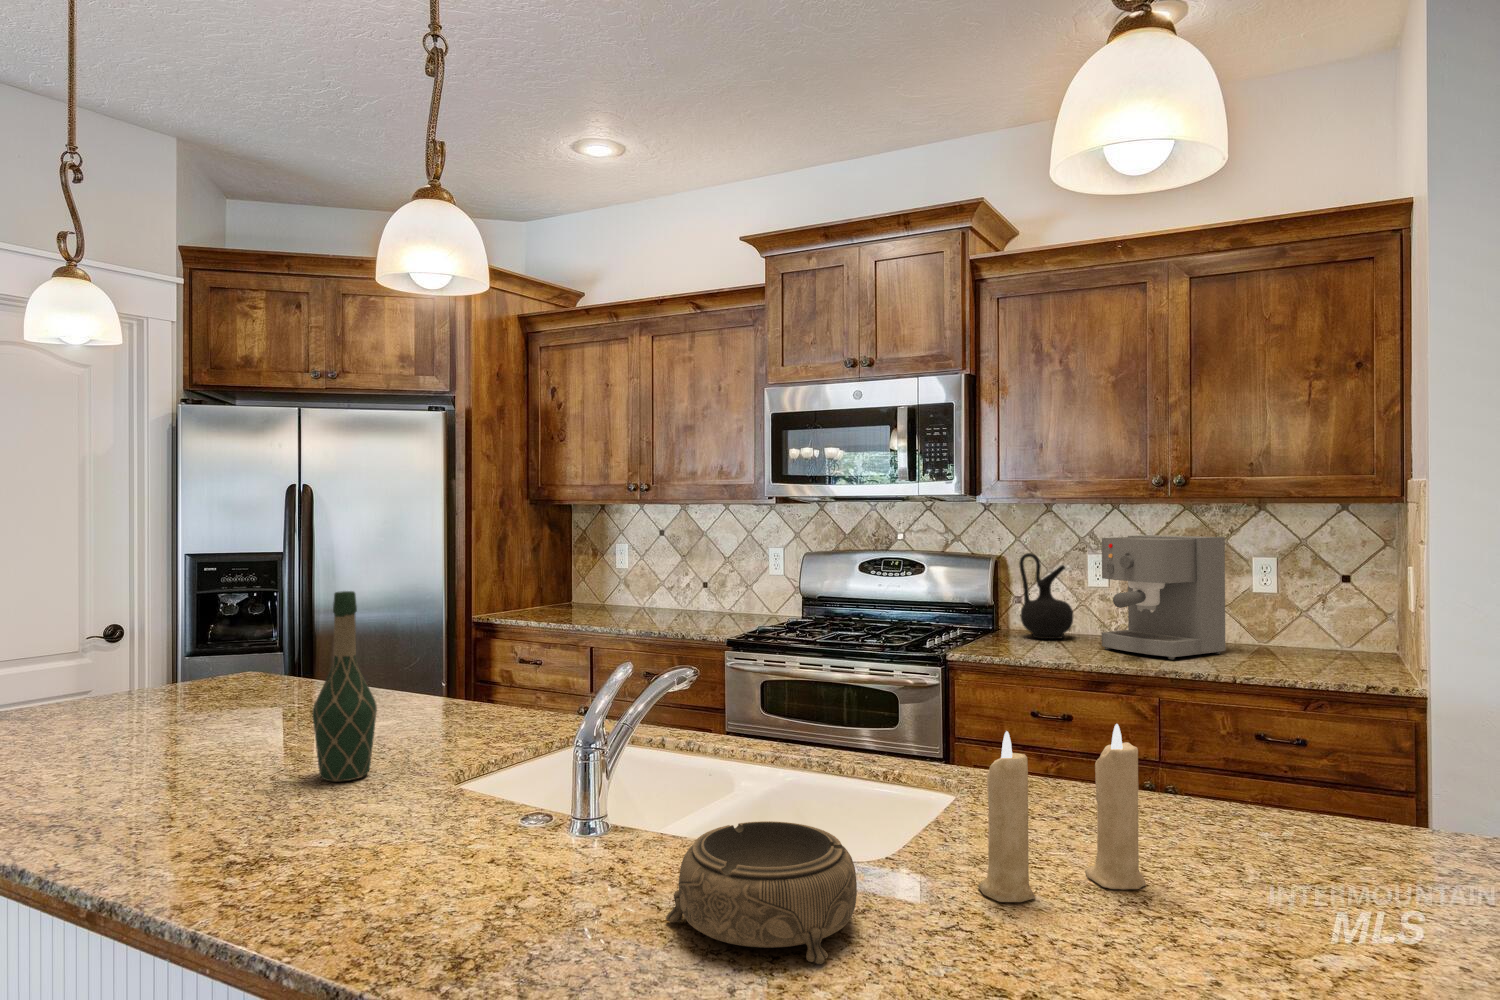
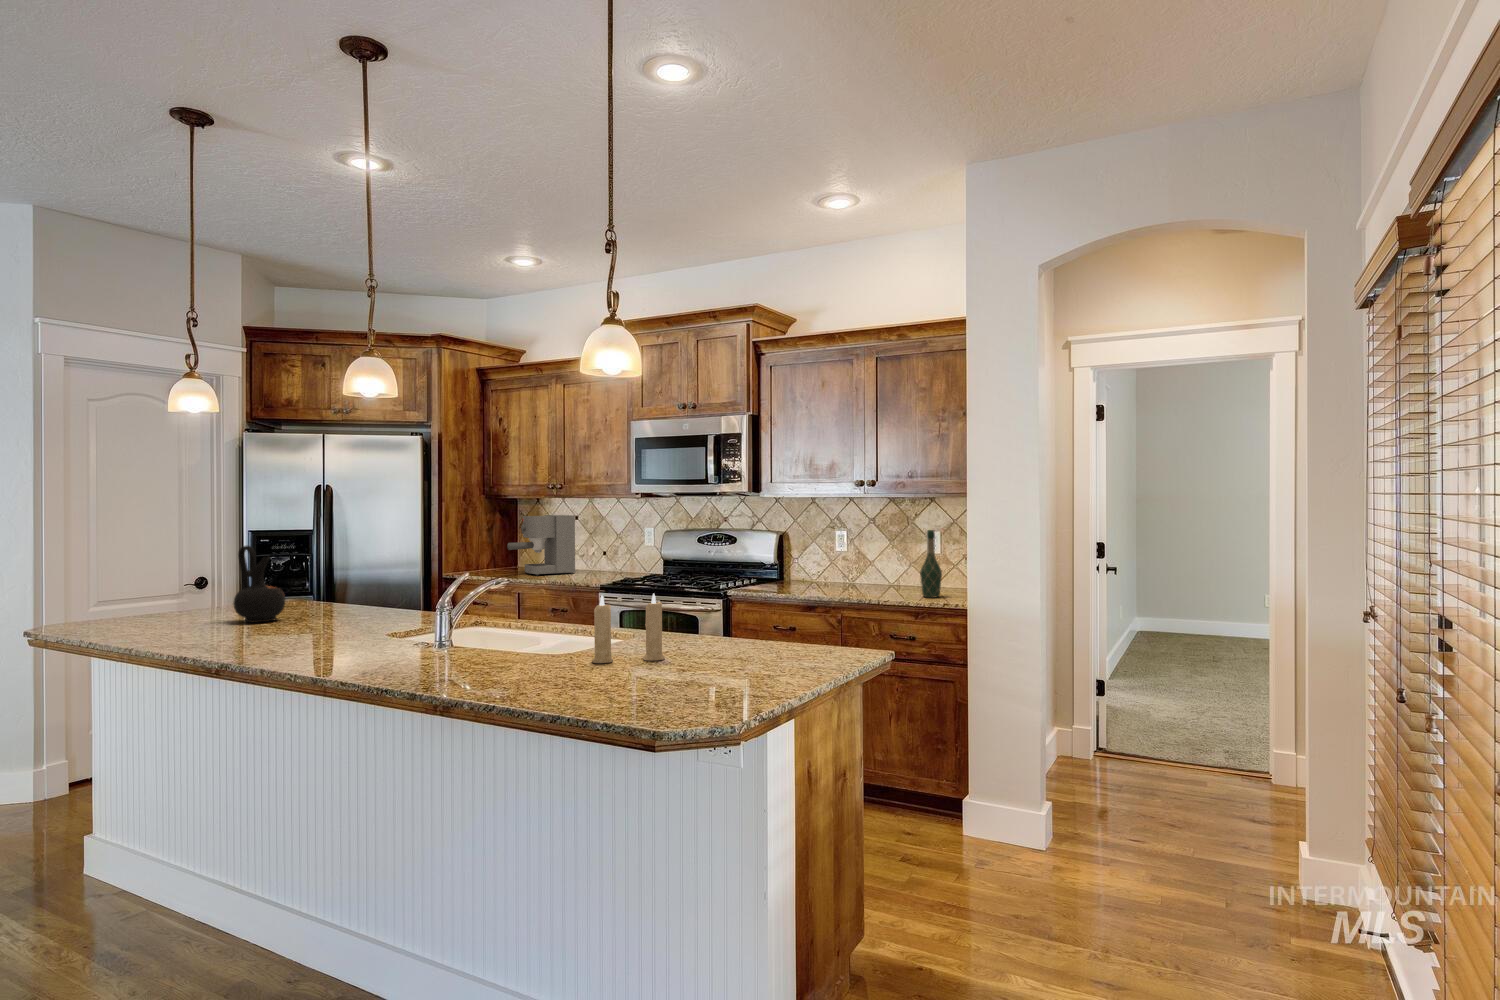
coffee maker: present [1102,535,1226,659] -> present [507,515,575,575]
ceramic jug: present [1019,553,1073,639] -> present [234,546,285,623]
wine bottle: present [312,591,377,781] -> present [920,530,942,598]
decorative bowl: present [666,821,857,964] -> none [455,632,531,675]

